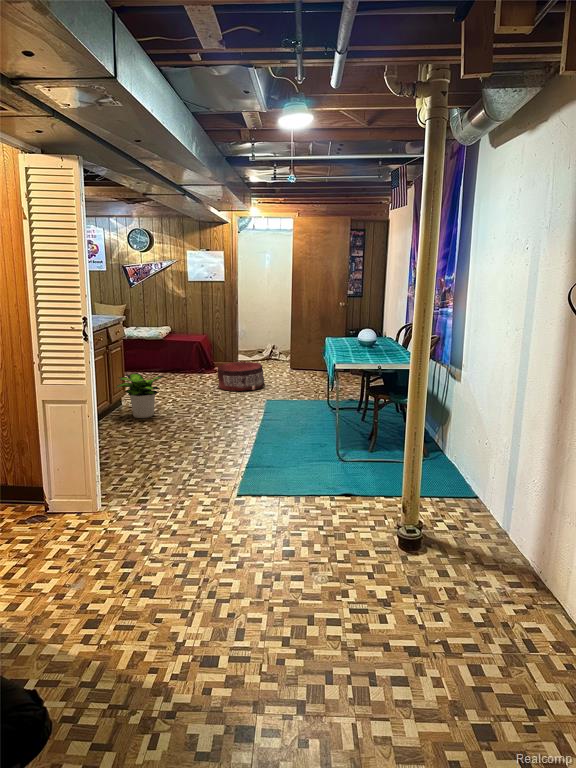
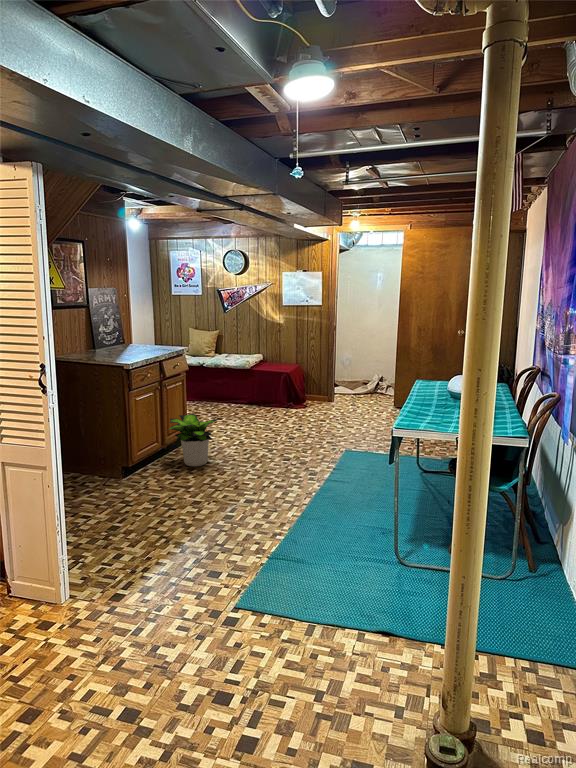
pouf: present [218,362,265,391] -> none [298,399,351,435]

